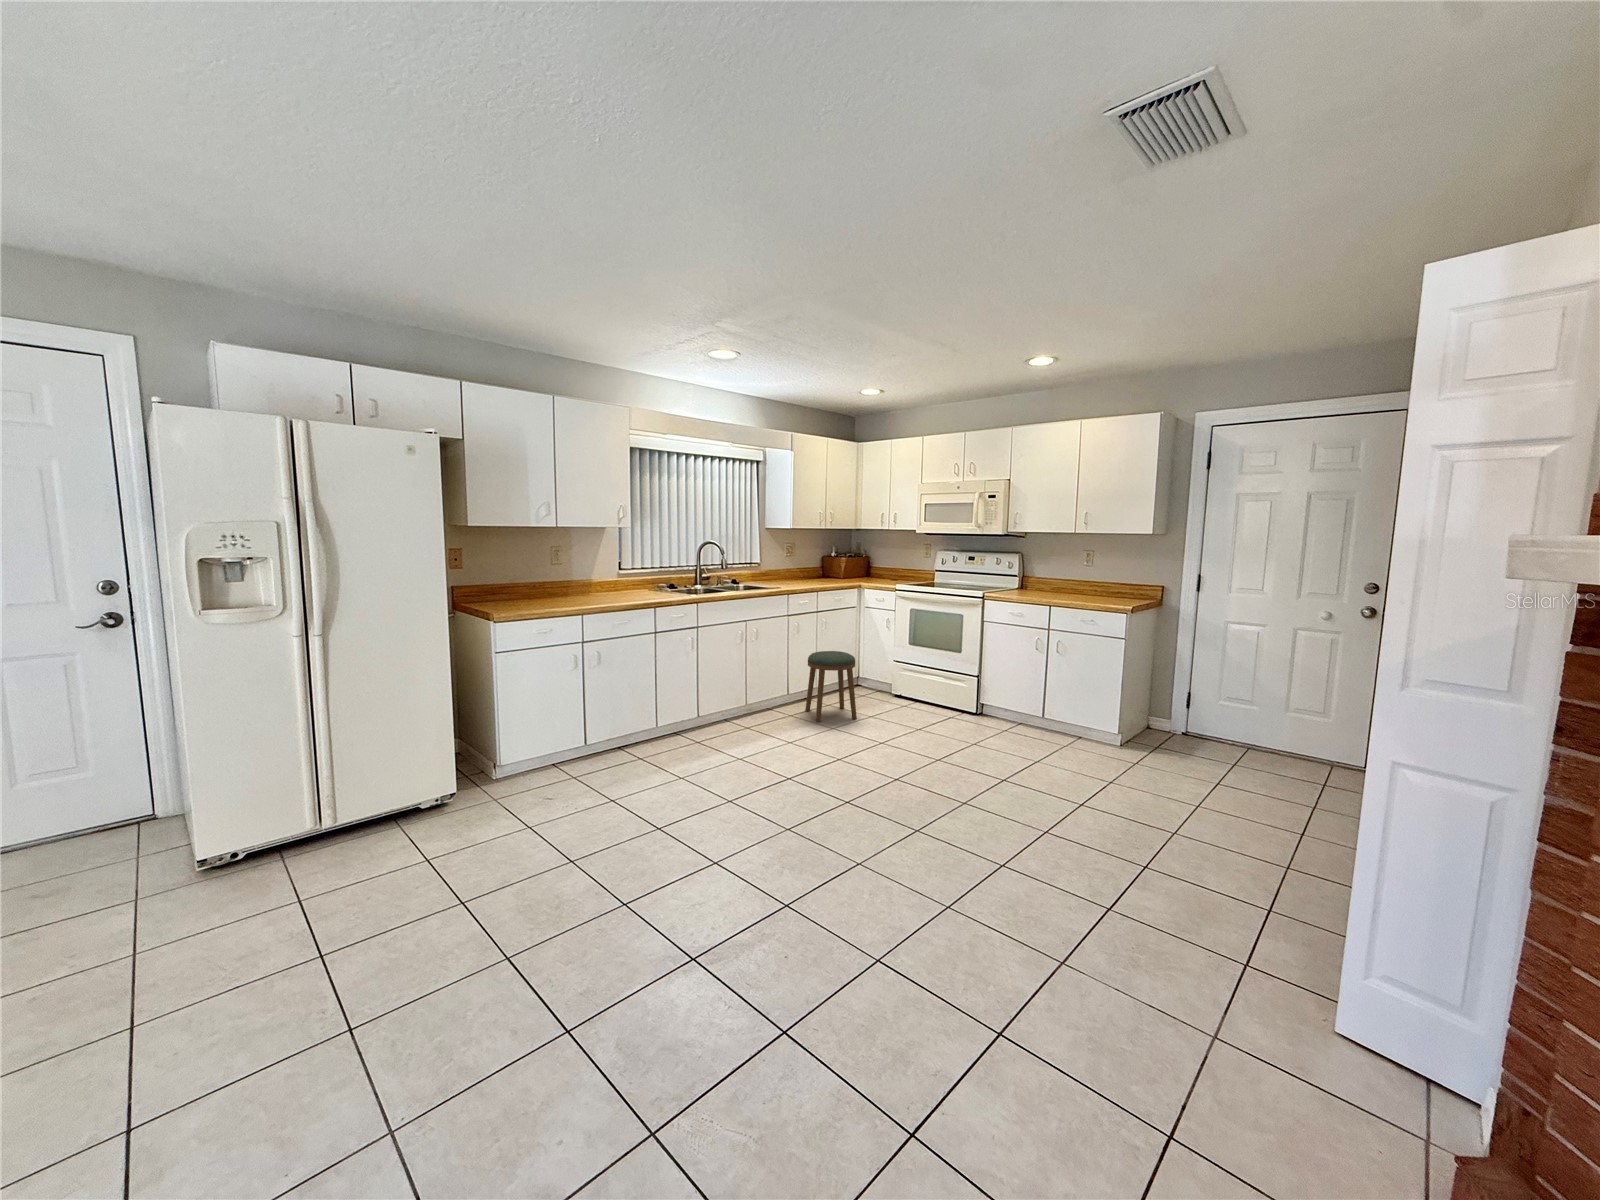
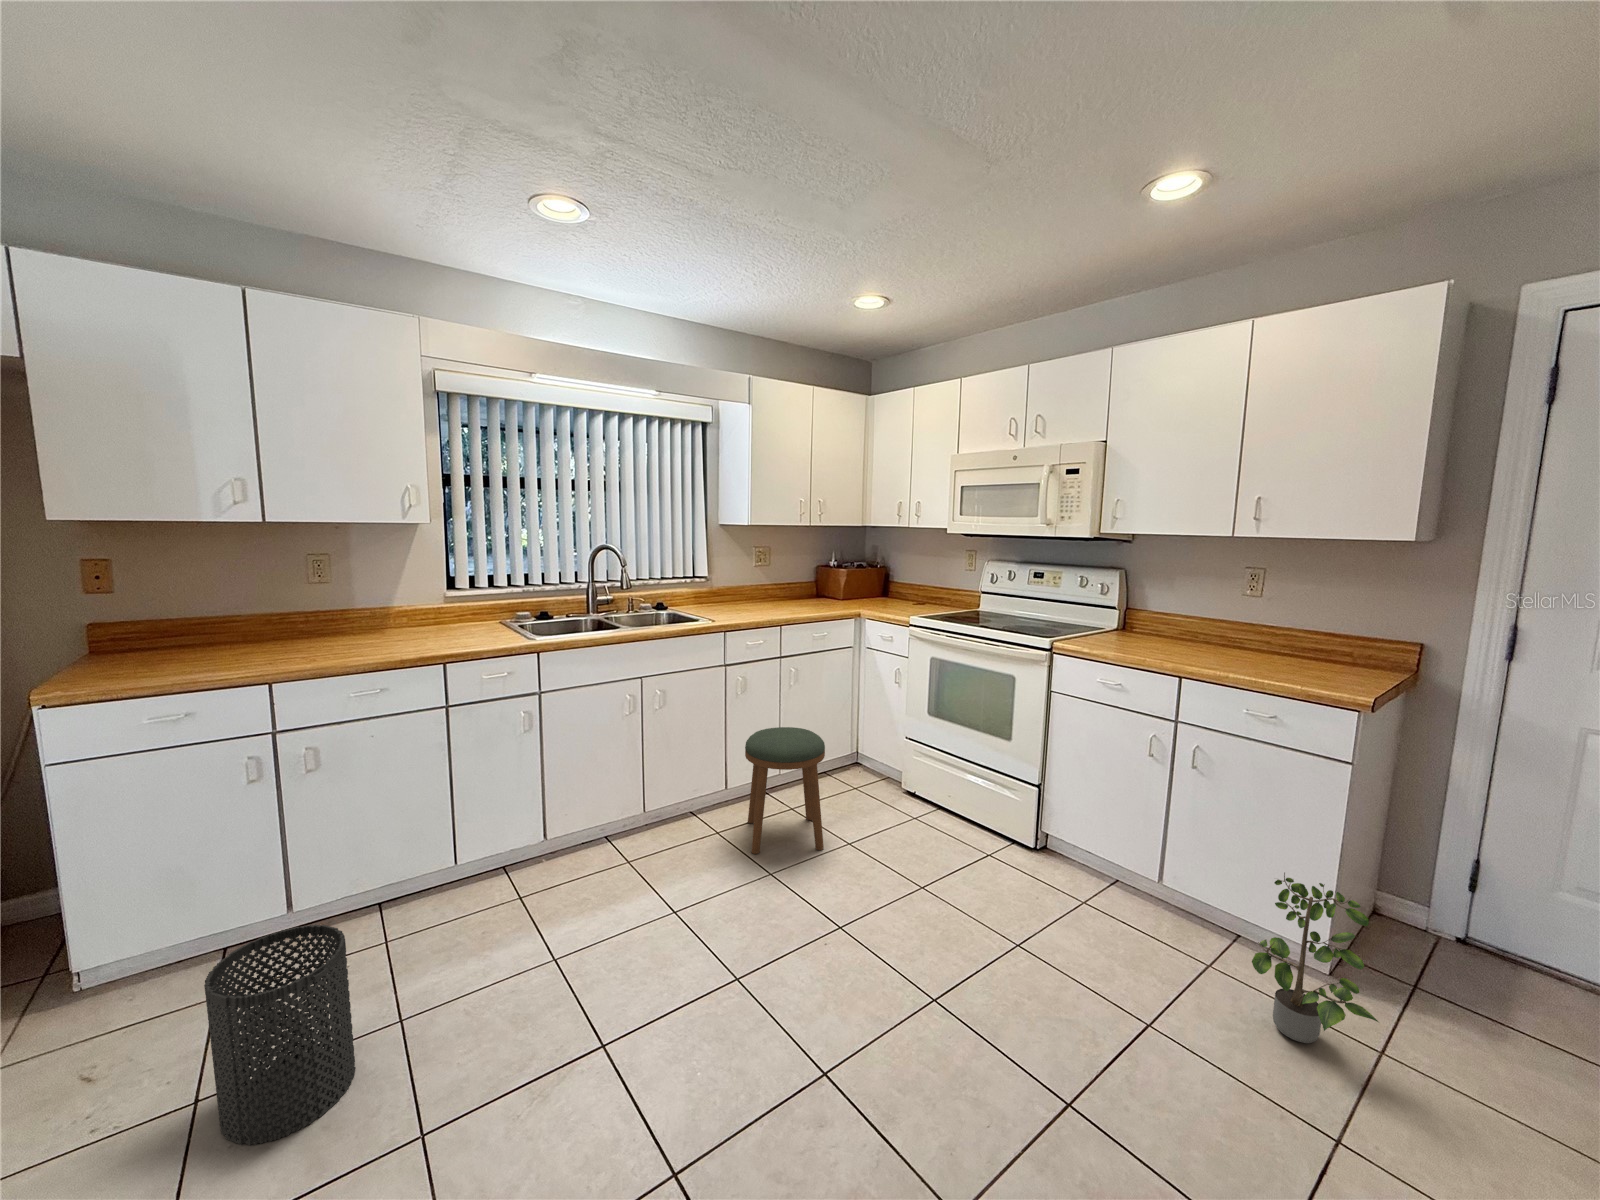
potted plant: none [1081,688,1131,764] -> present [1252,873,1378,1043]
trash can: none [623,723,676,809] -> present [204,924,356,1145]

